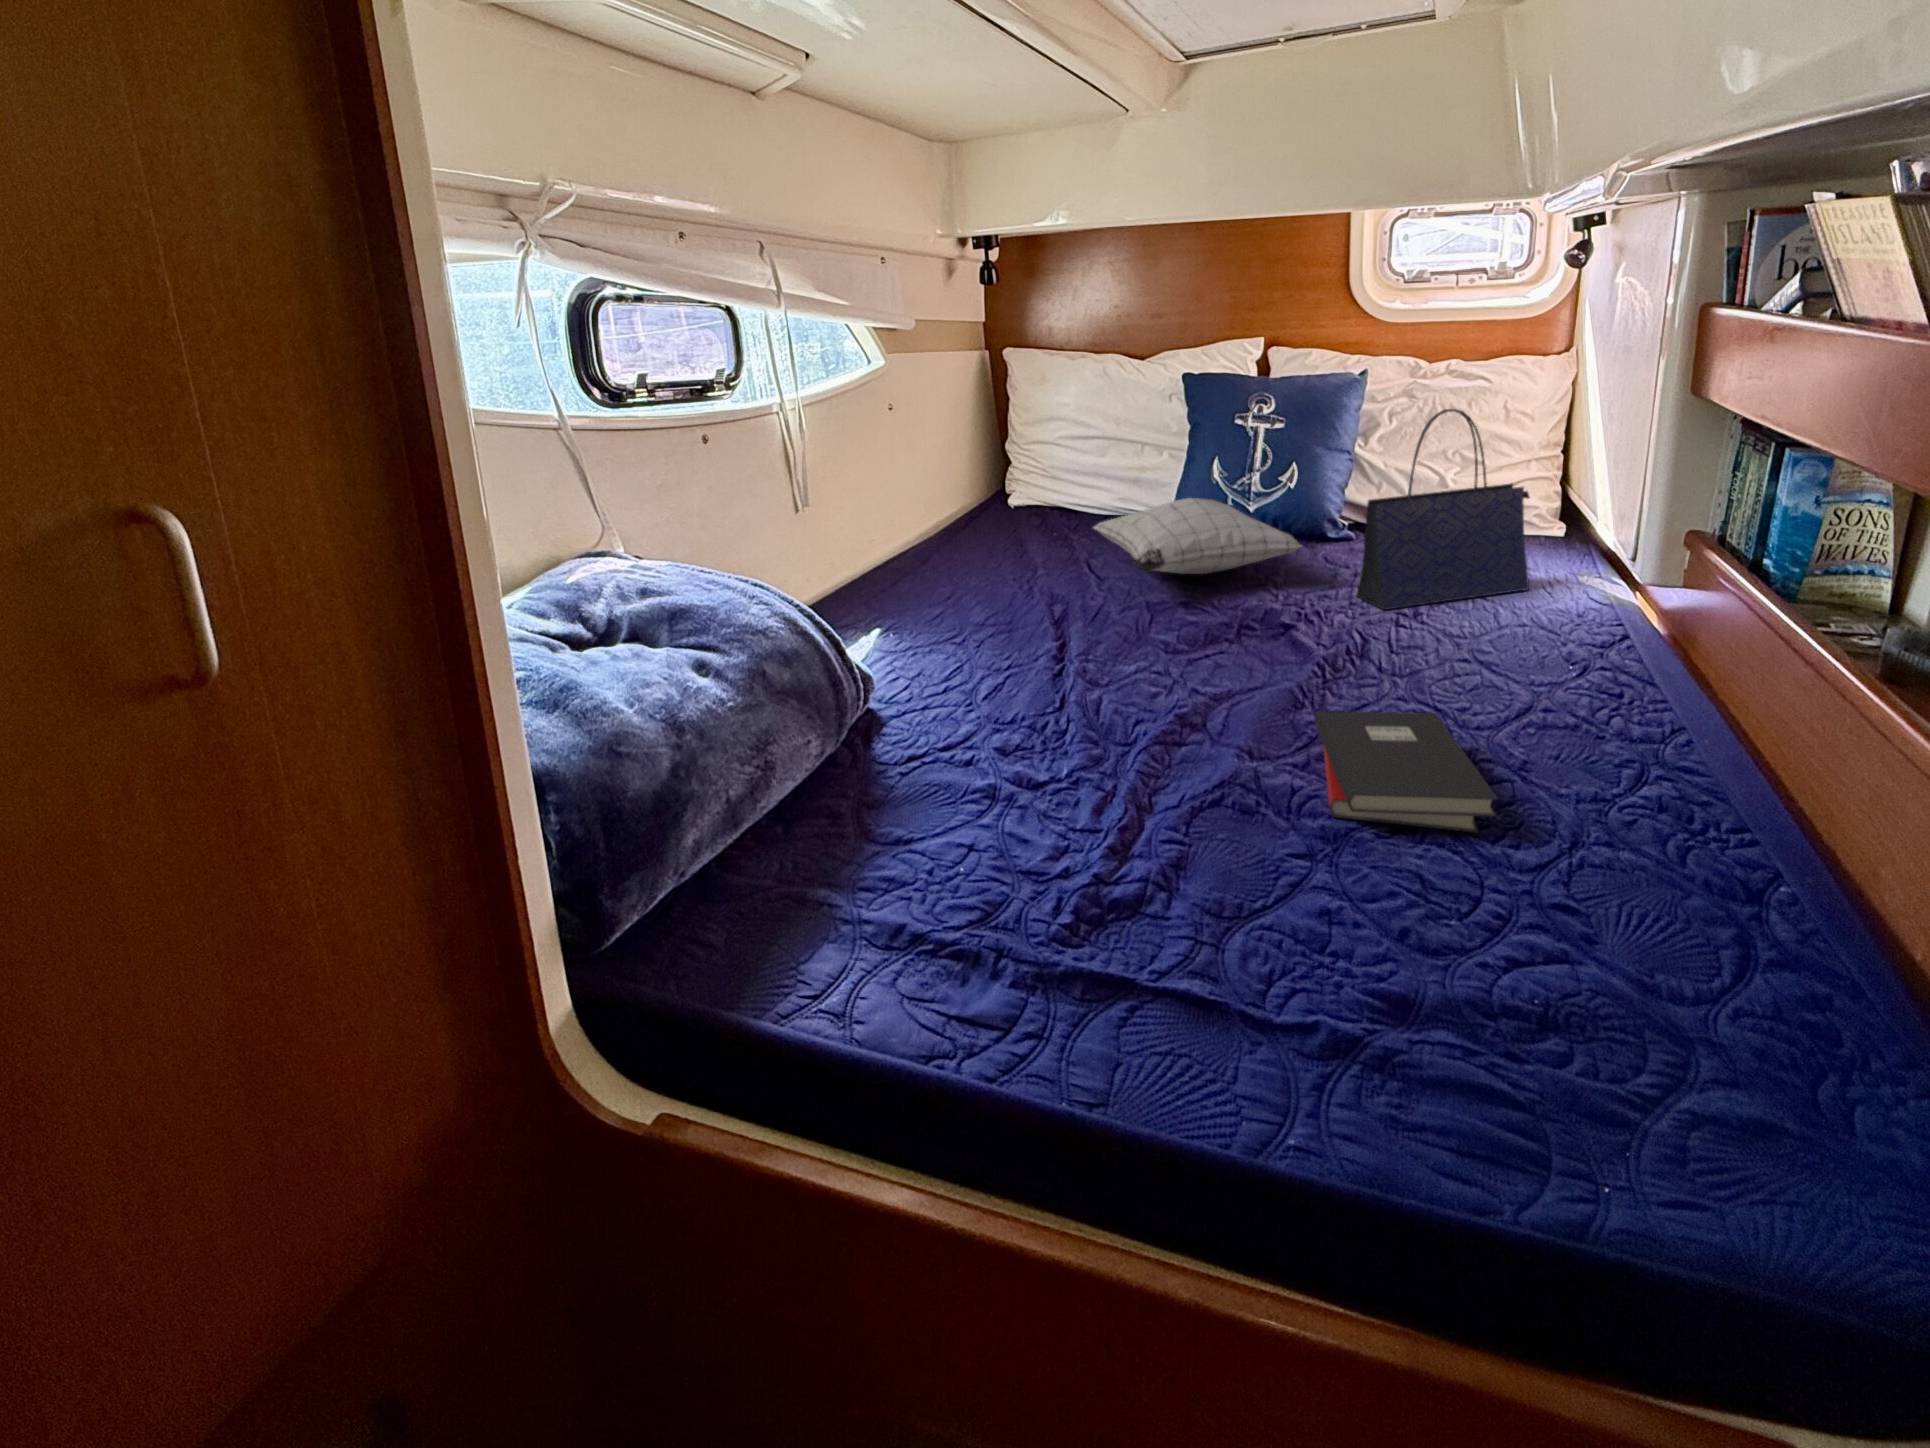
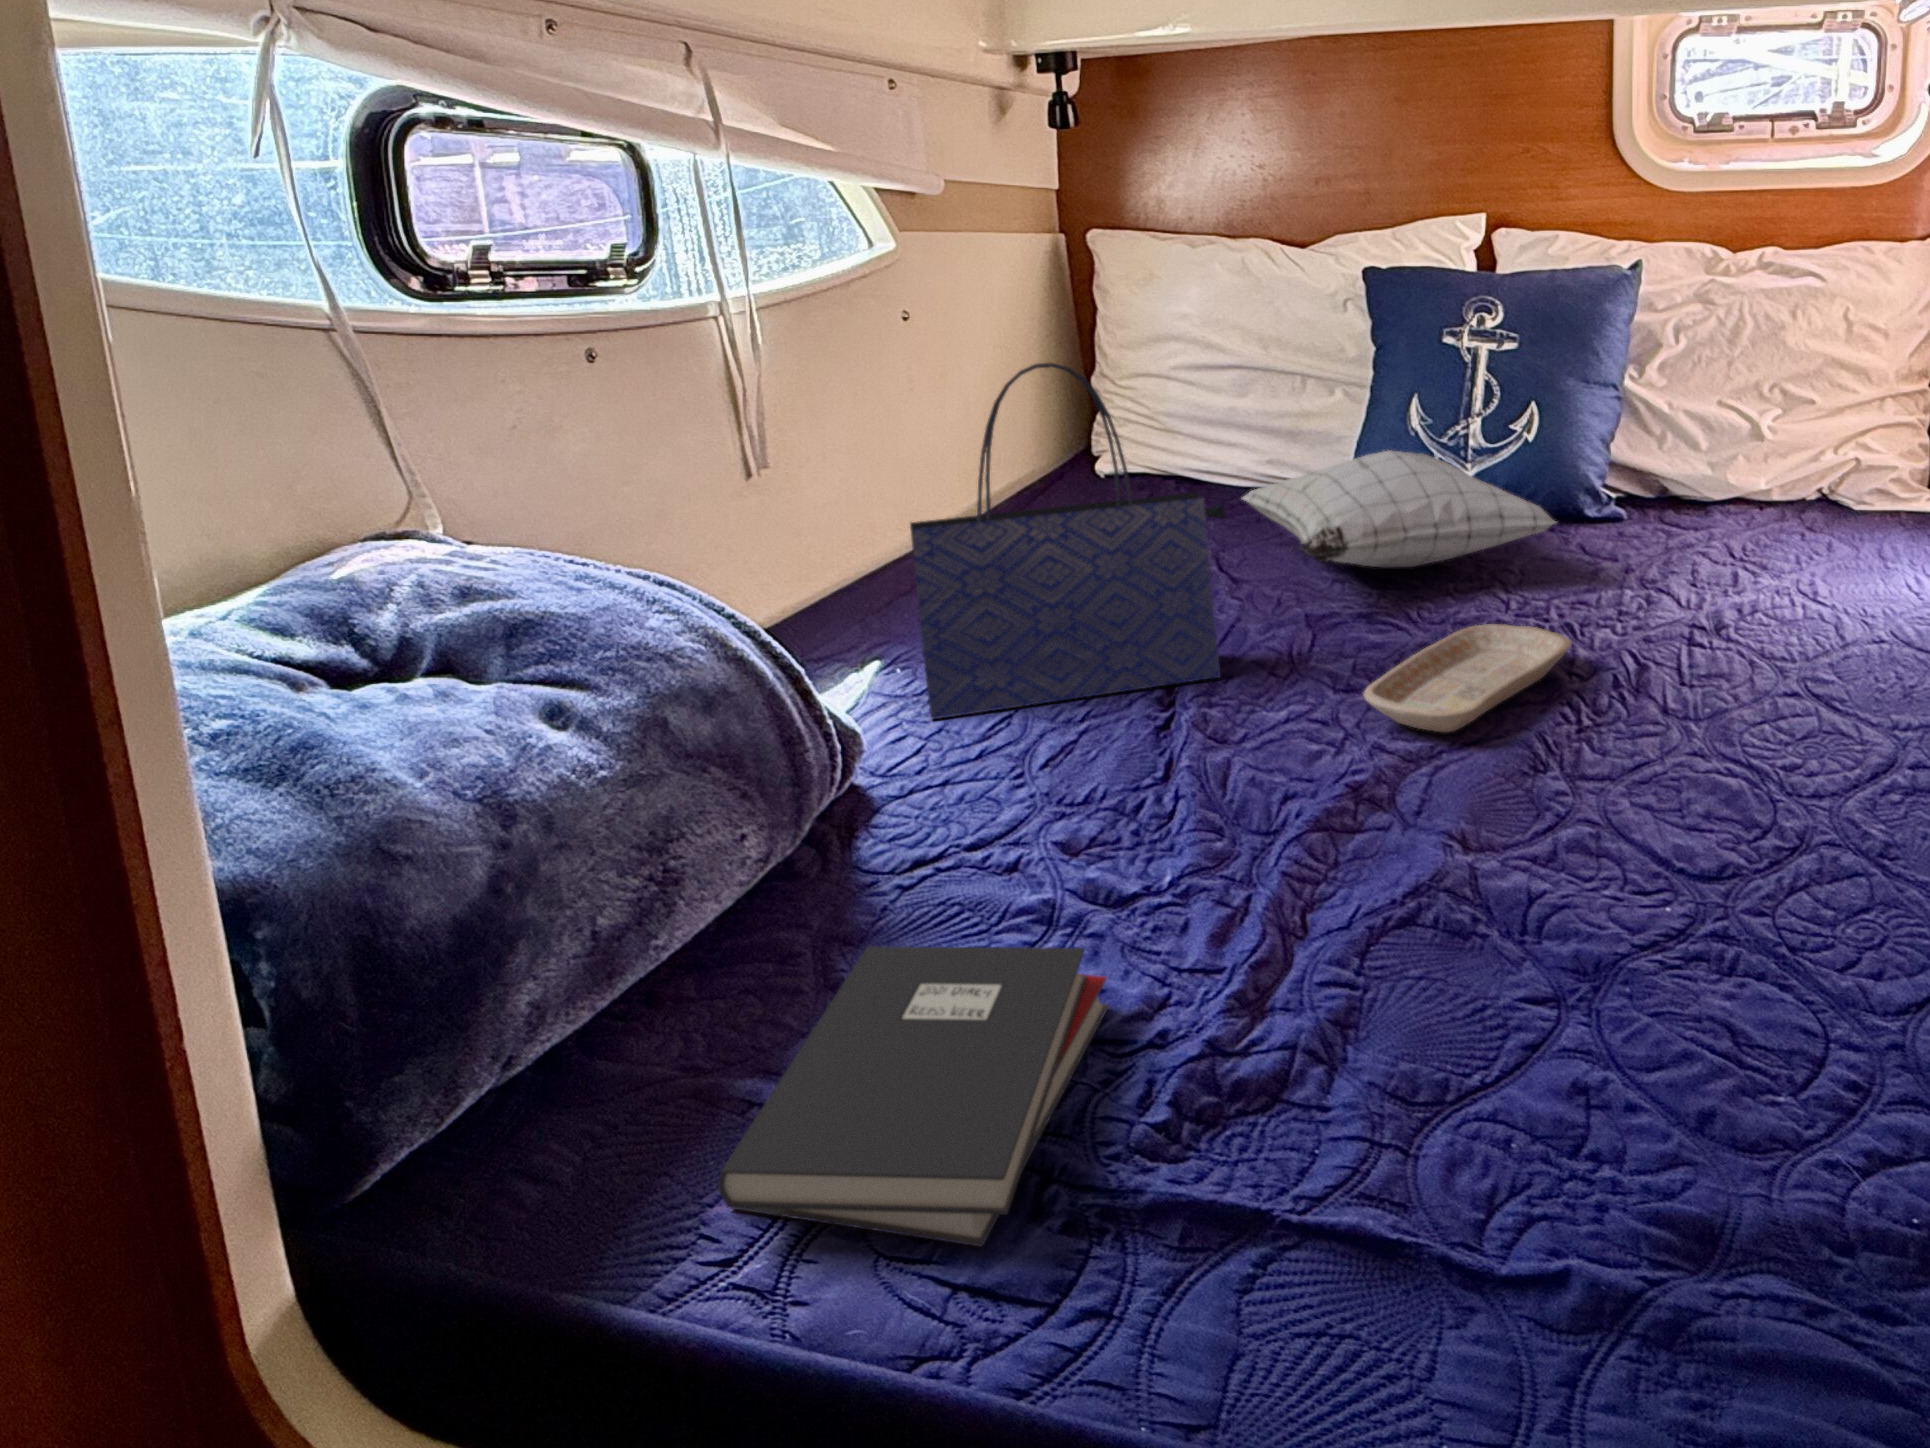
tote bag: present [1356,409,1530,610] -> present [910,363,1226,719]
tray: none [1178,614,1314,685] -> present [1364,624,1572,732]
hardback book: present [1314,711,1498,833] -> present [718,946,1109,1247]

